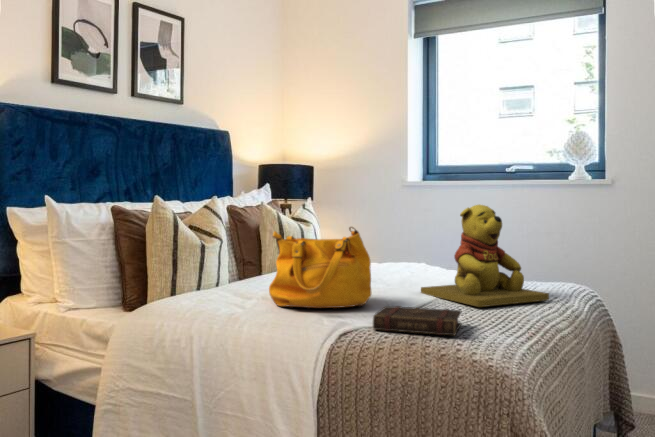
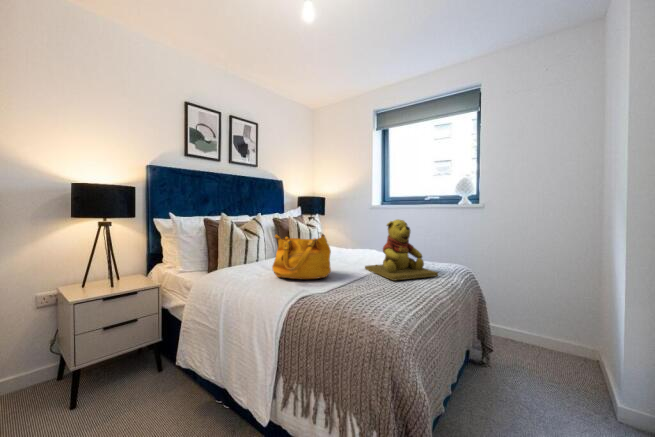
book: present [373,306,462,335] -> none [319,280,377,303]

